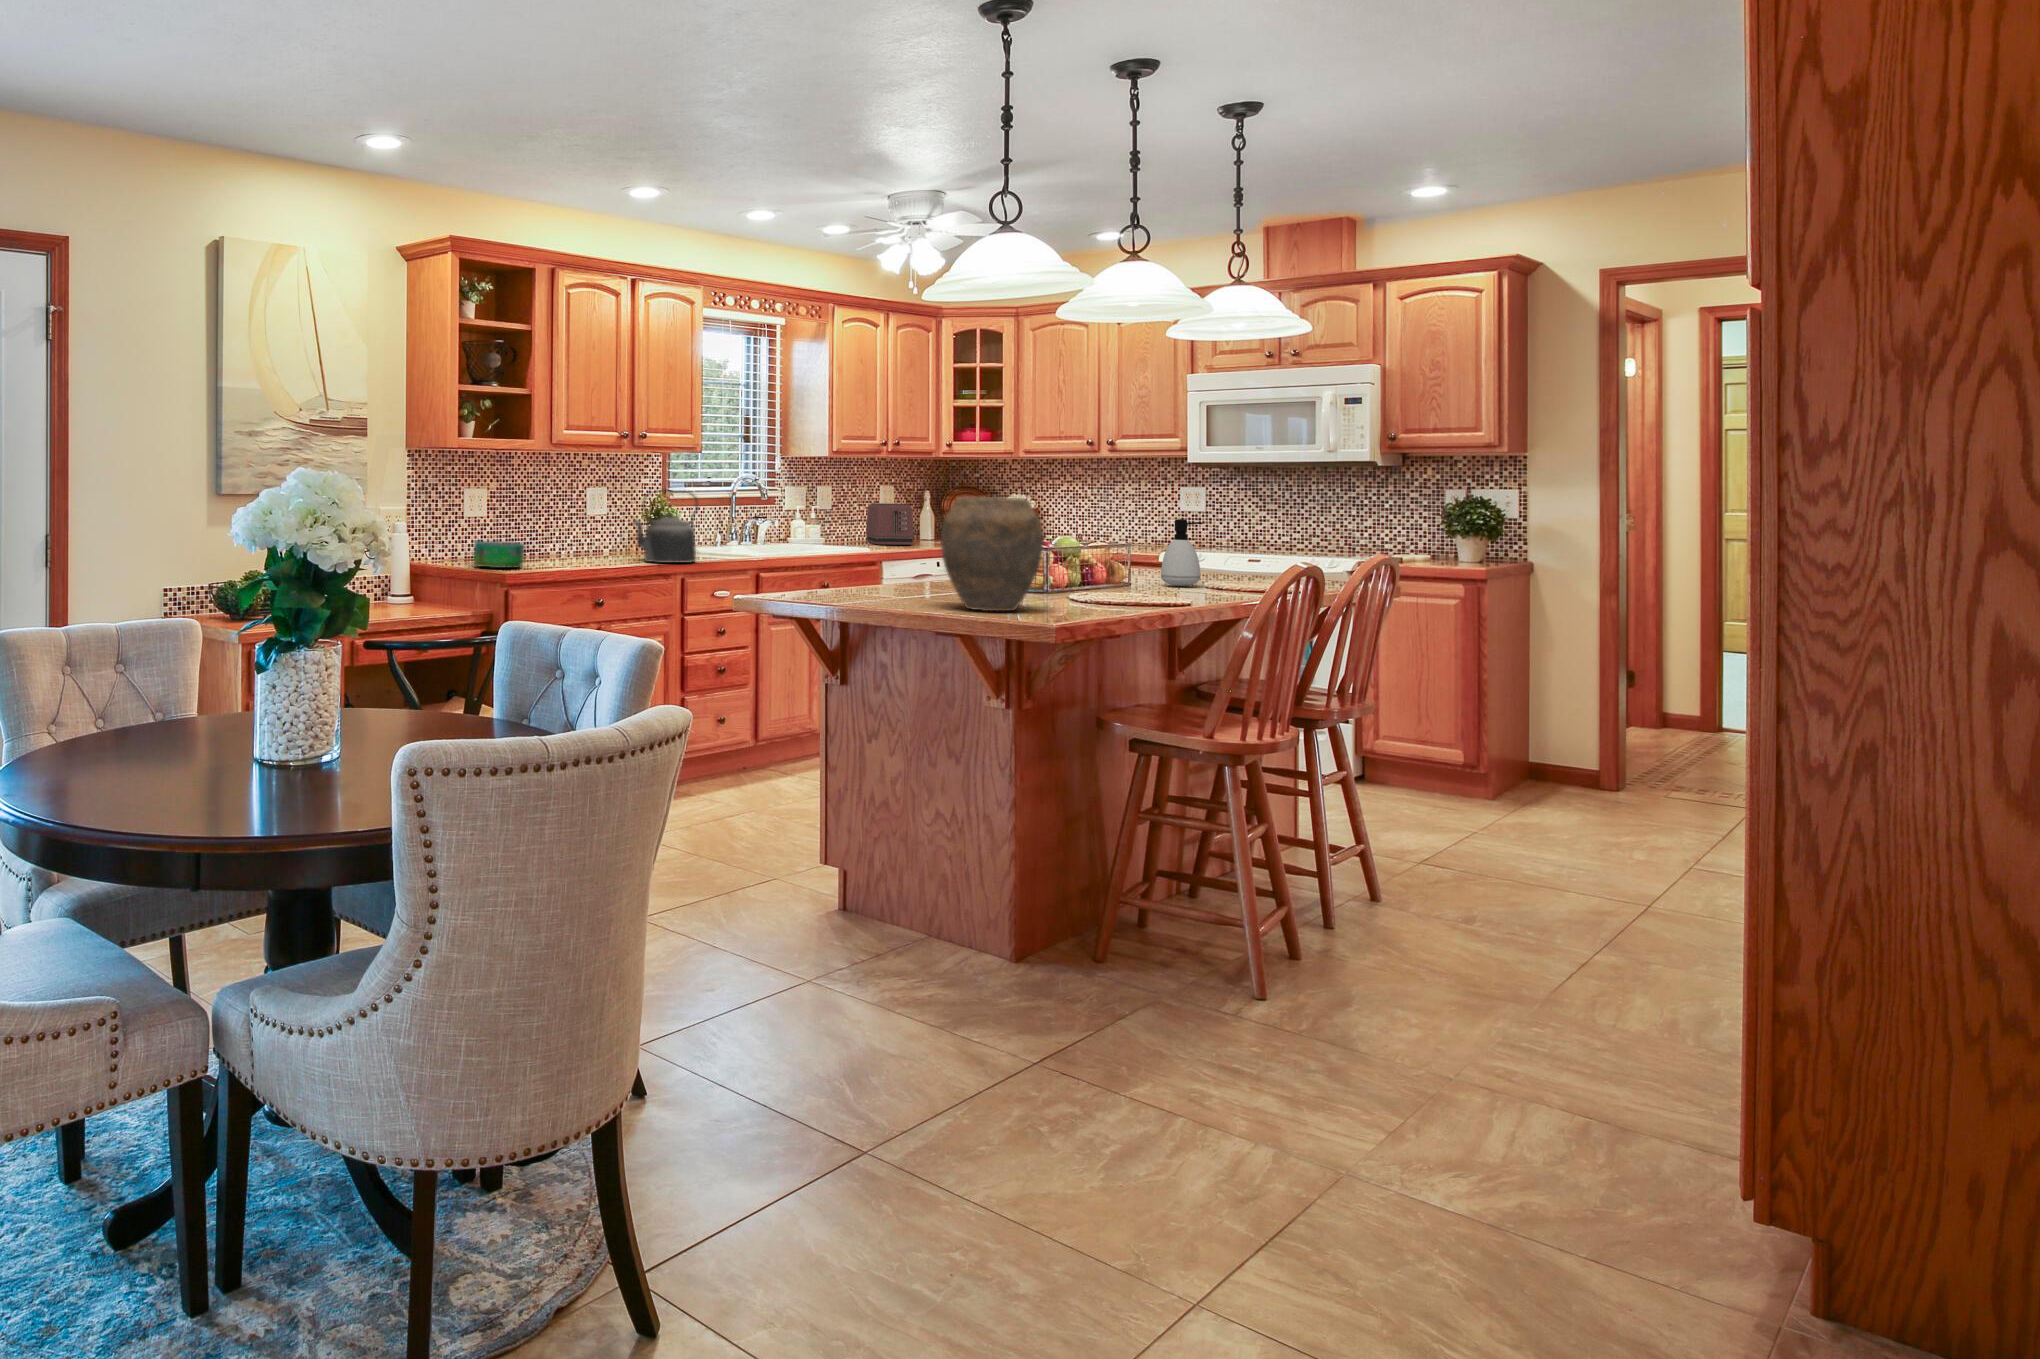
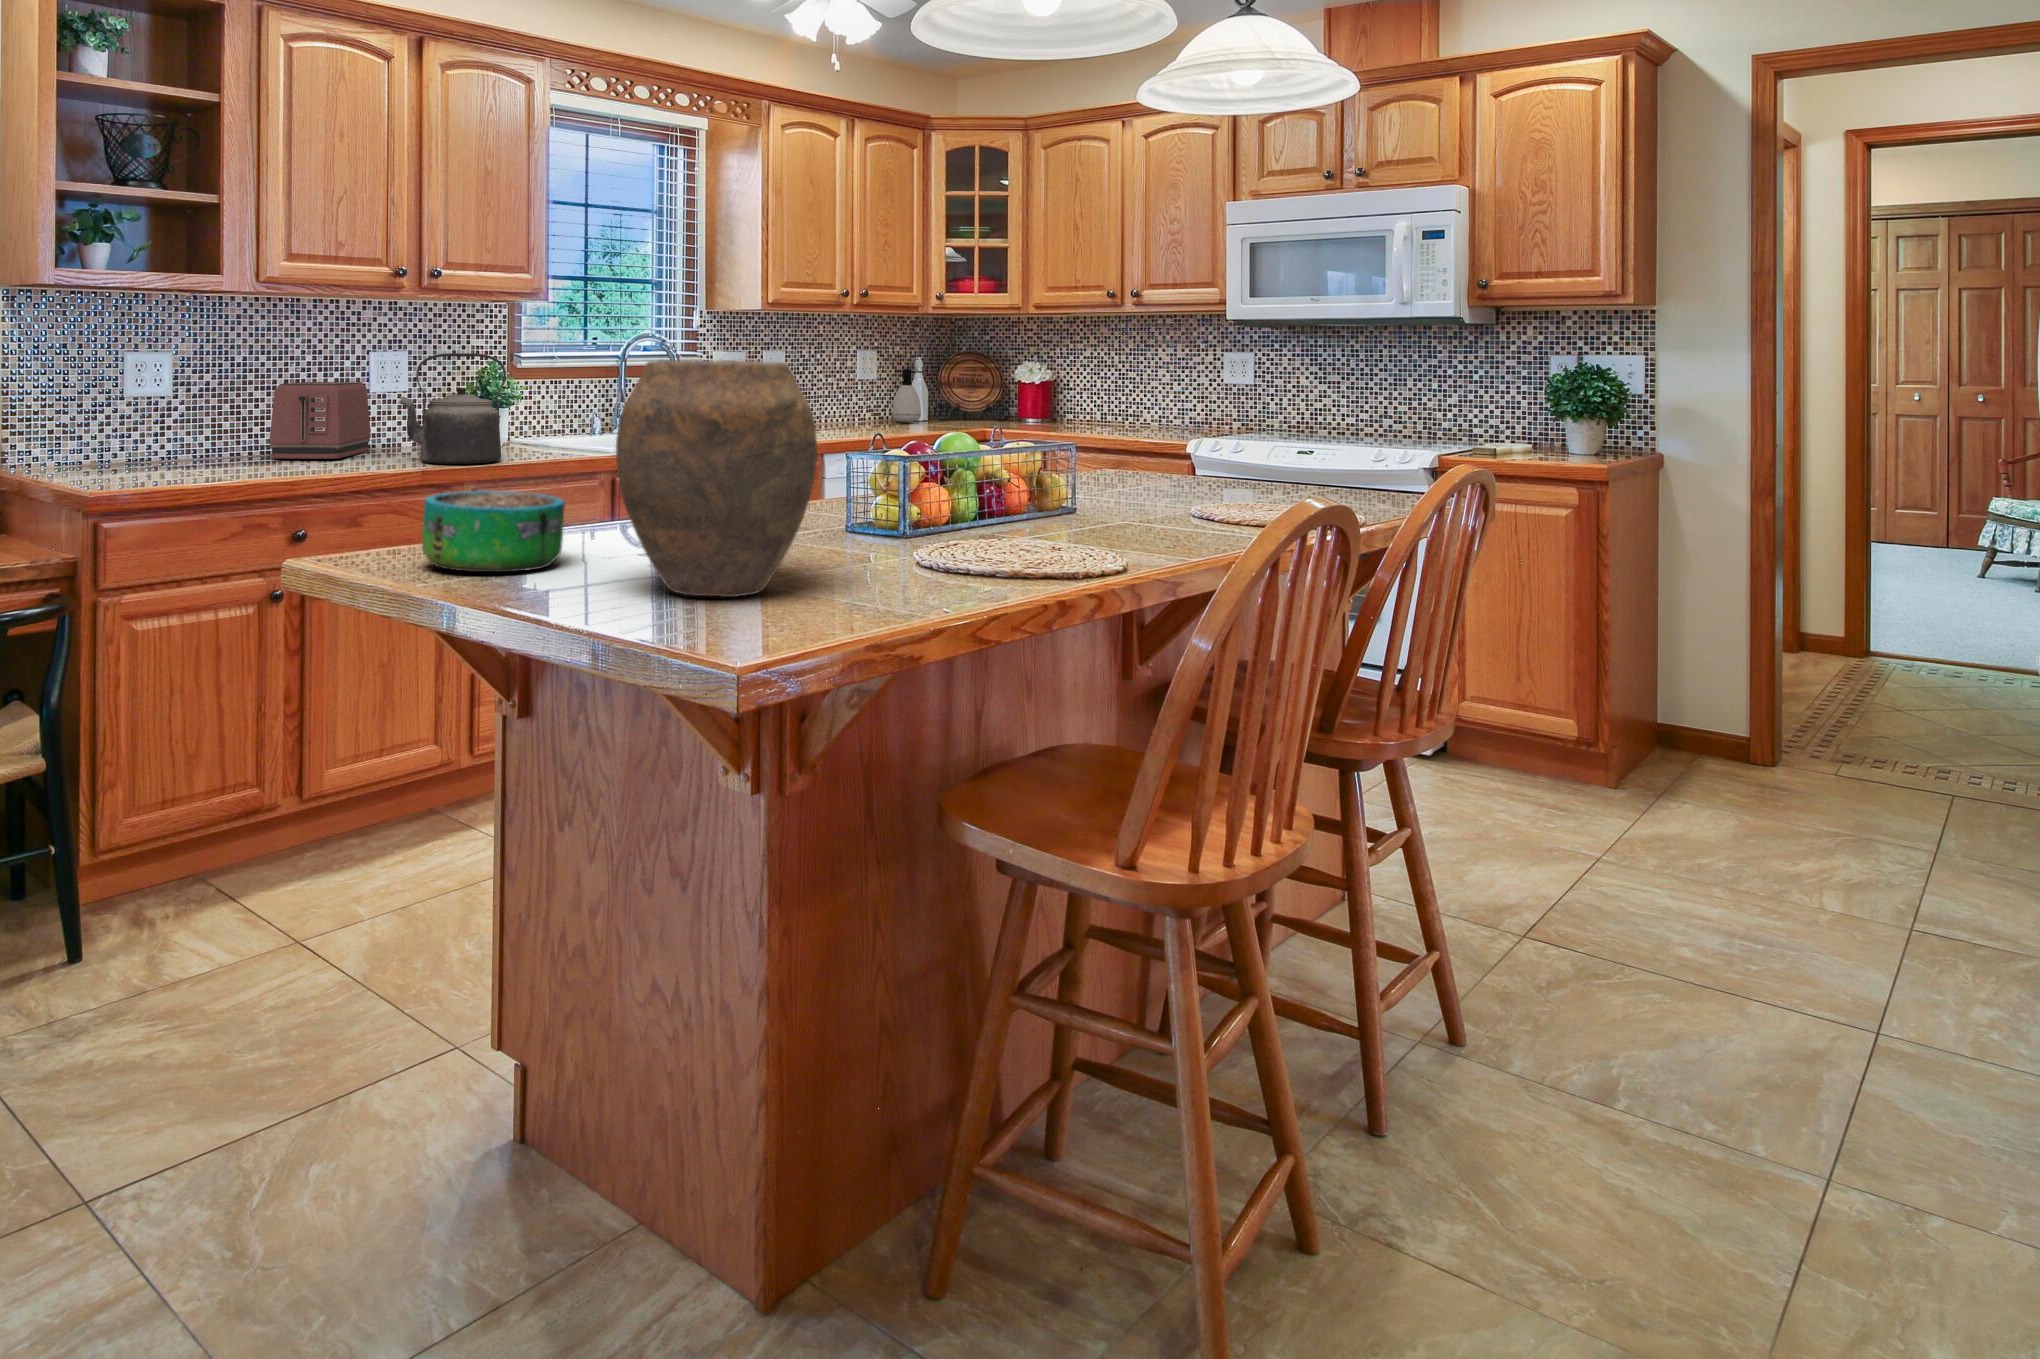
toaster: present [866,503,914,545] -> present [269,382,371,459]
soap dispenser: present [1161,519,1202,586] -> present [892,369,922,422]
decorative bowl: present [473,541,524,568] -> present [422,490,565,572]

